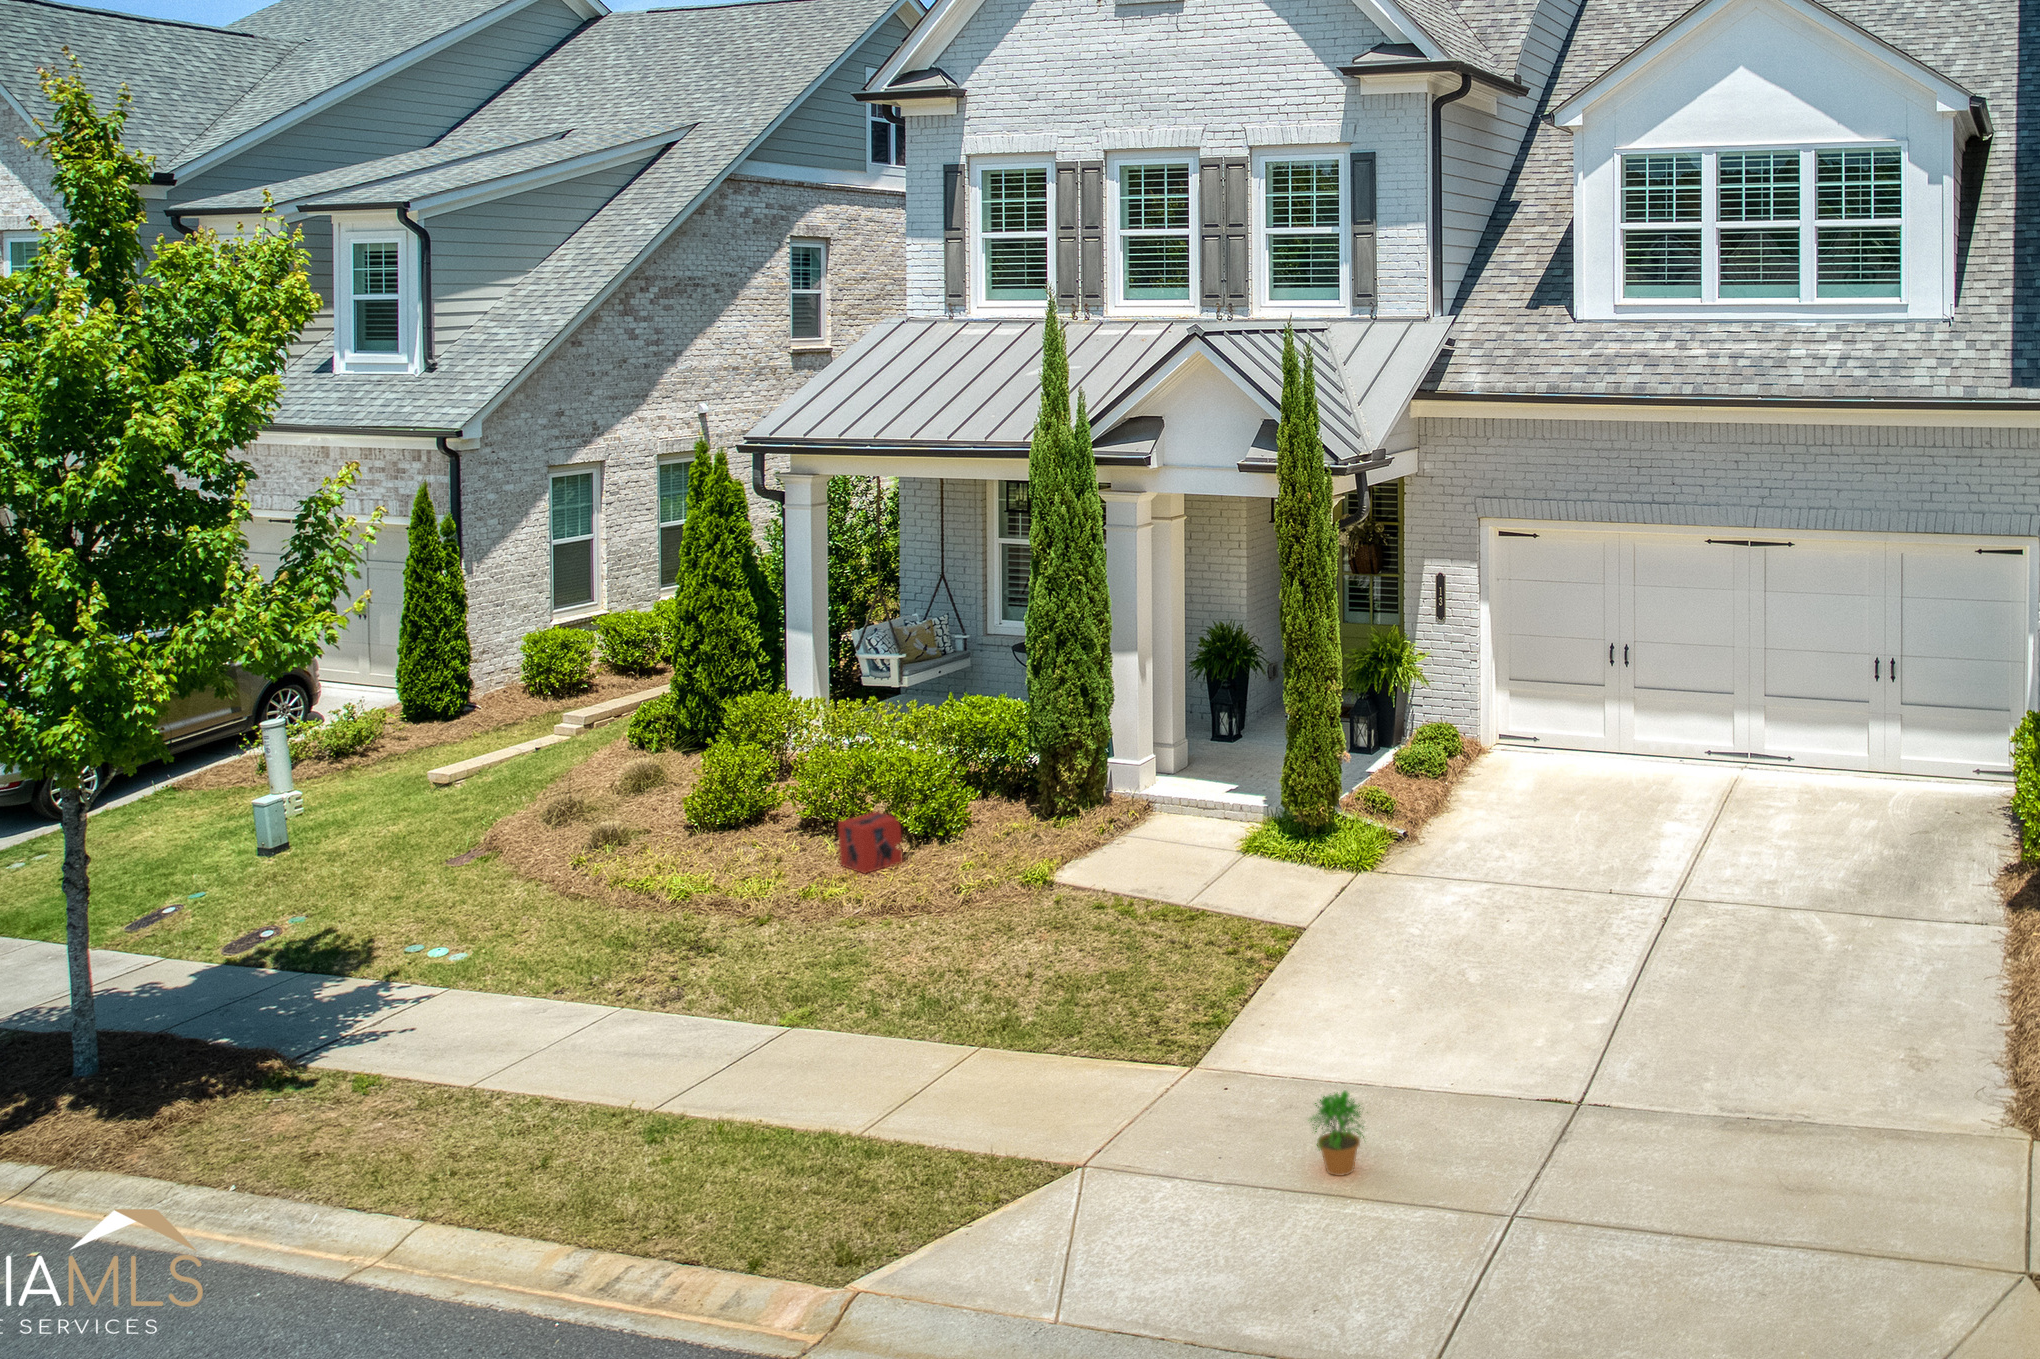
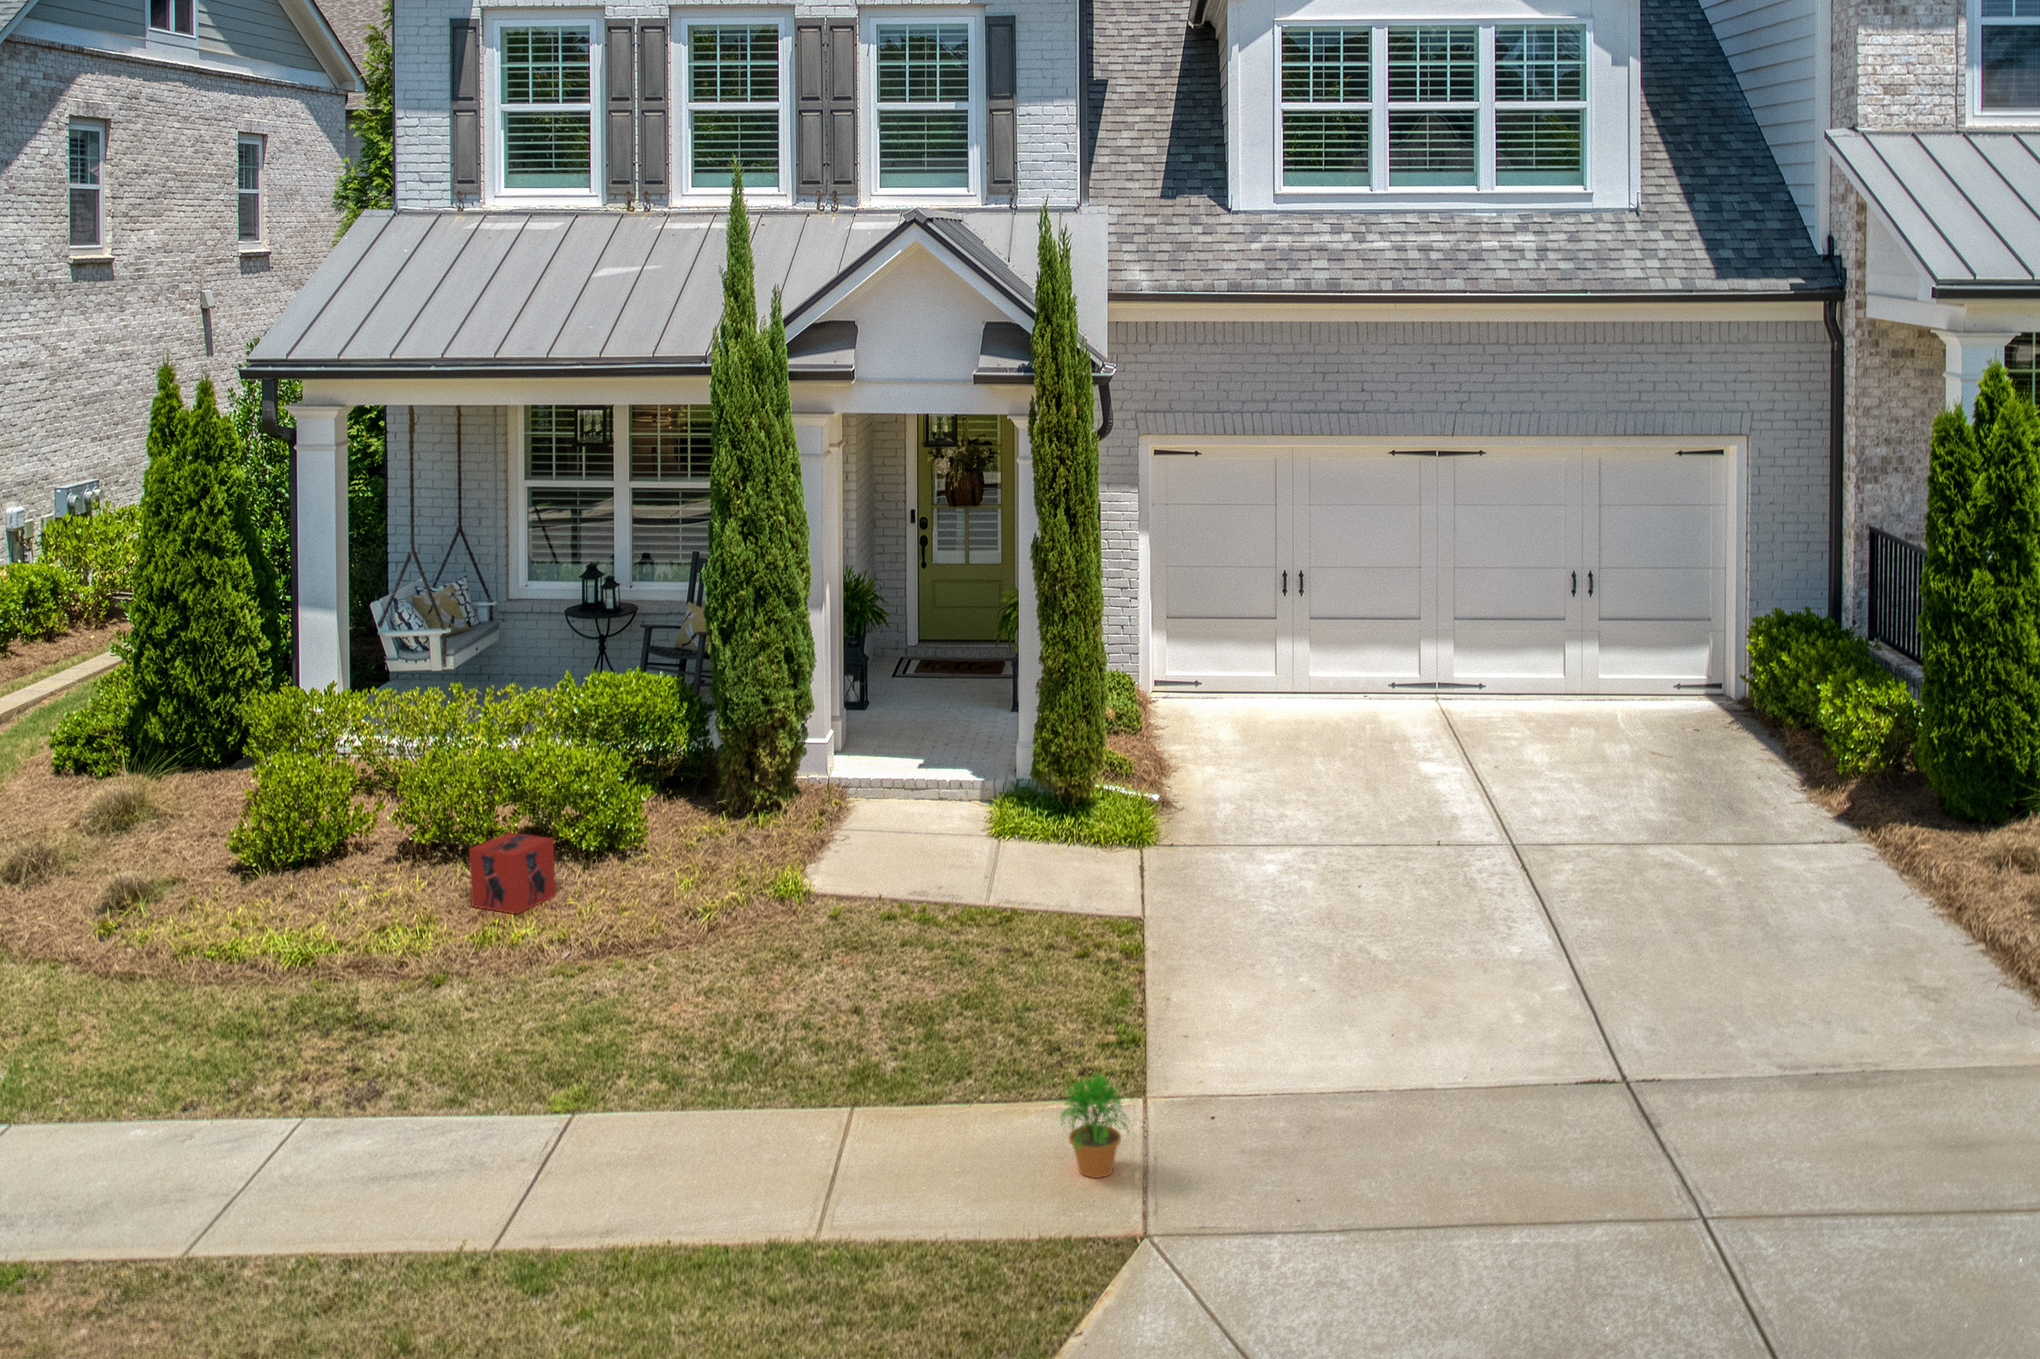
potted plant: present [1308,1091,1364,1176] -> present [1061,1074,1129,1178]

